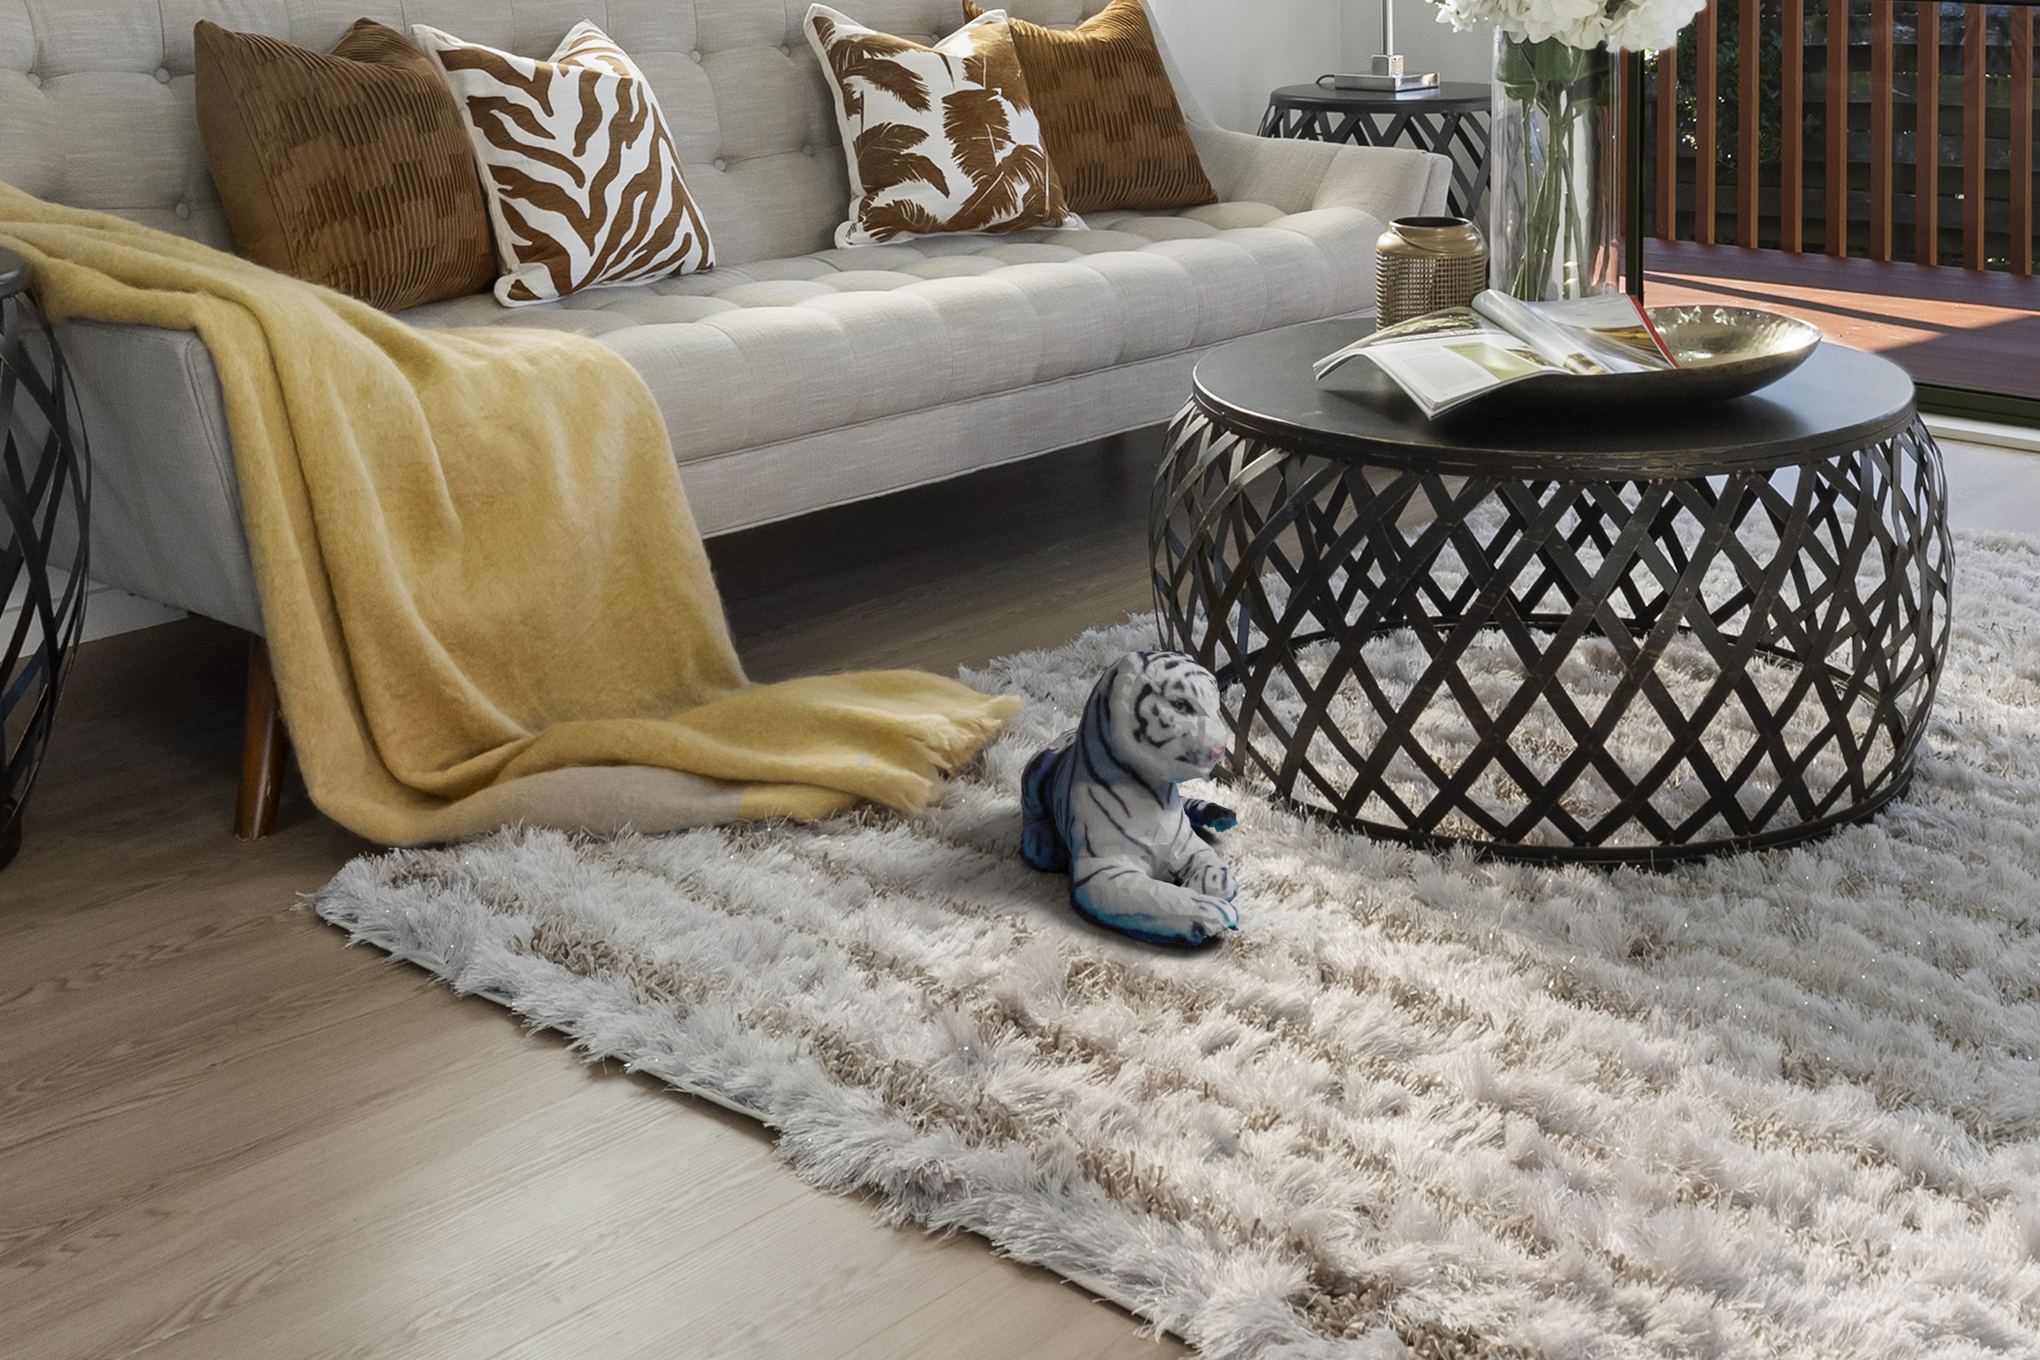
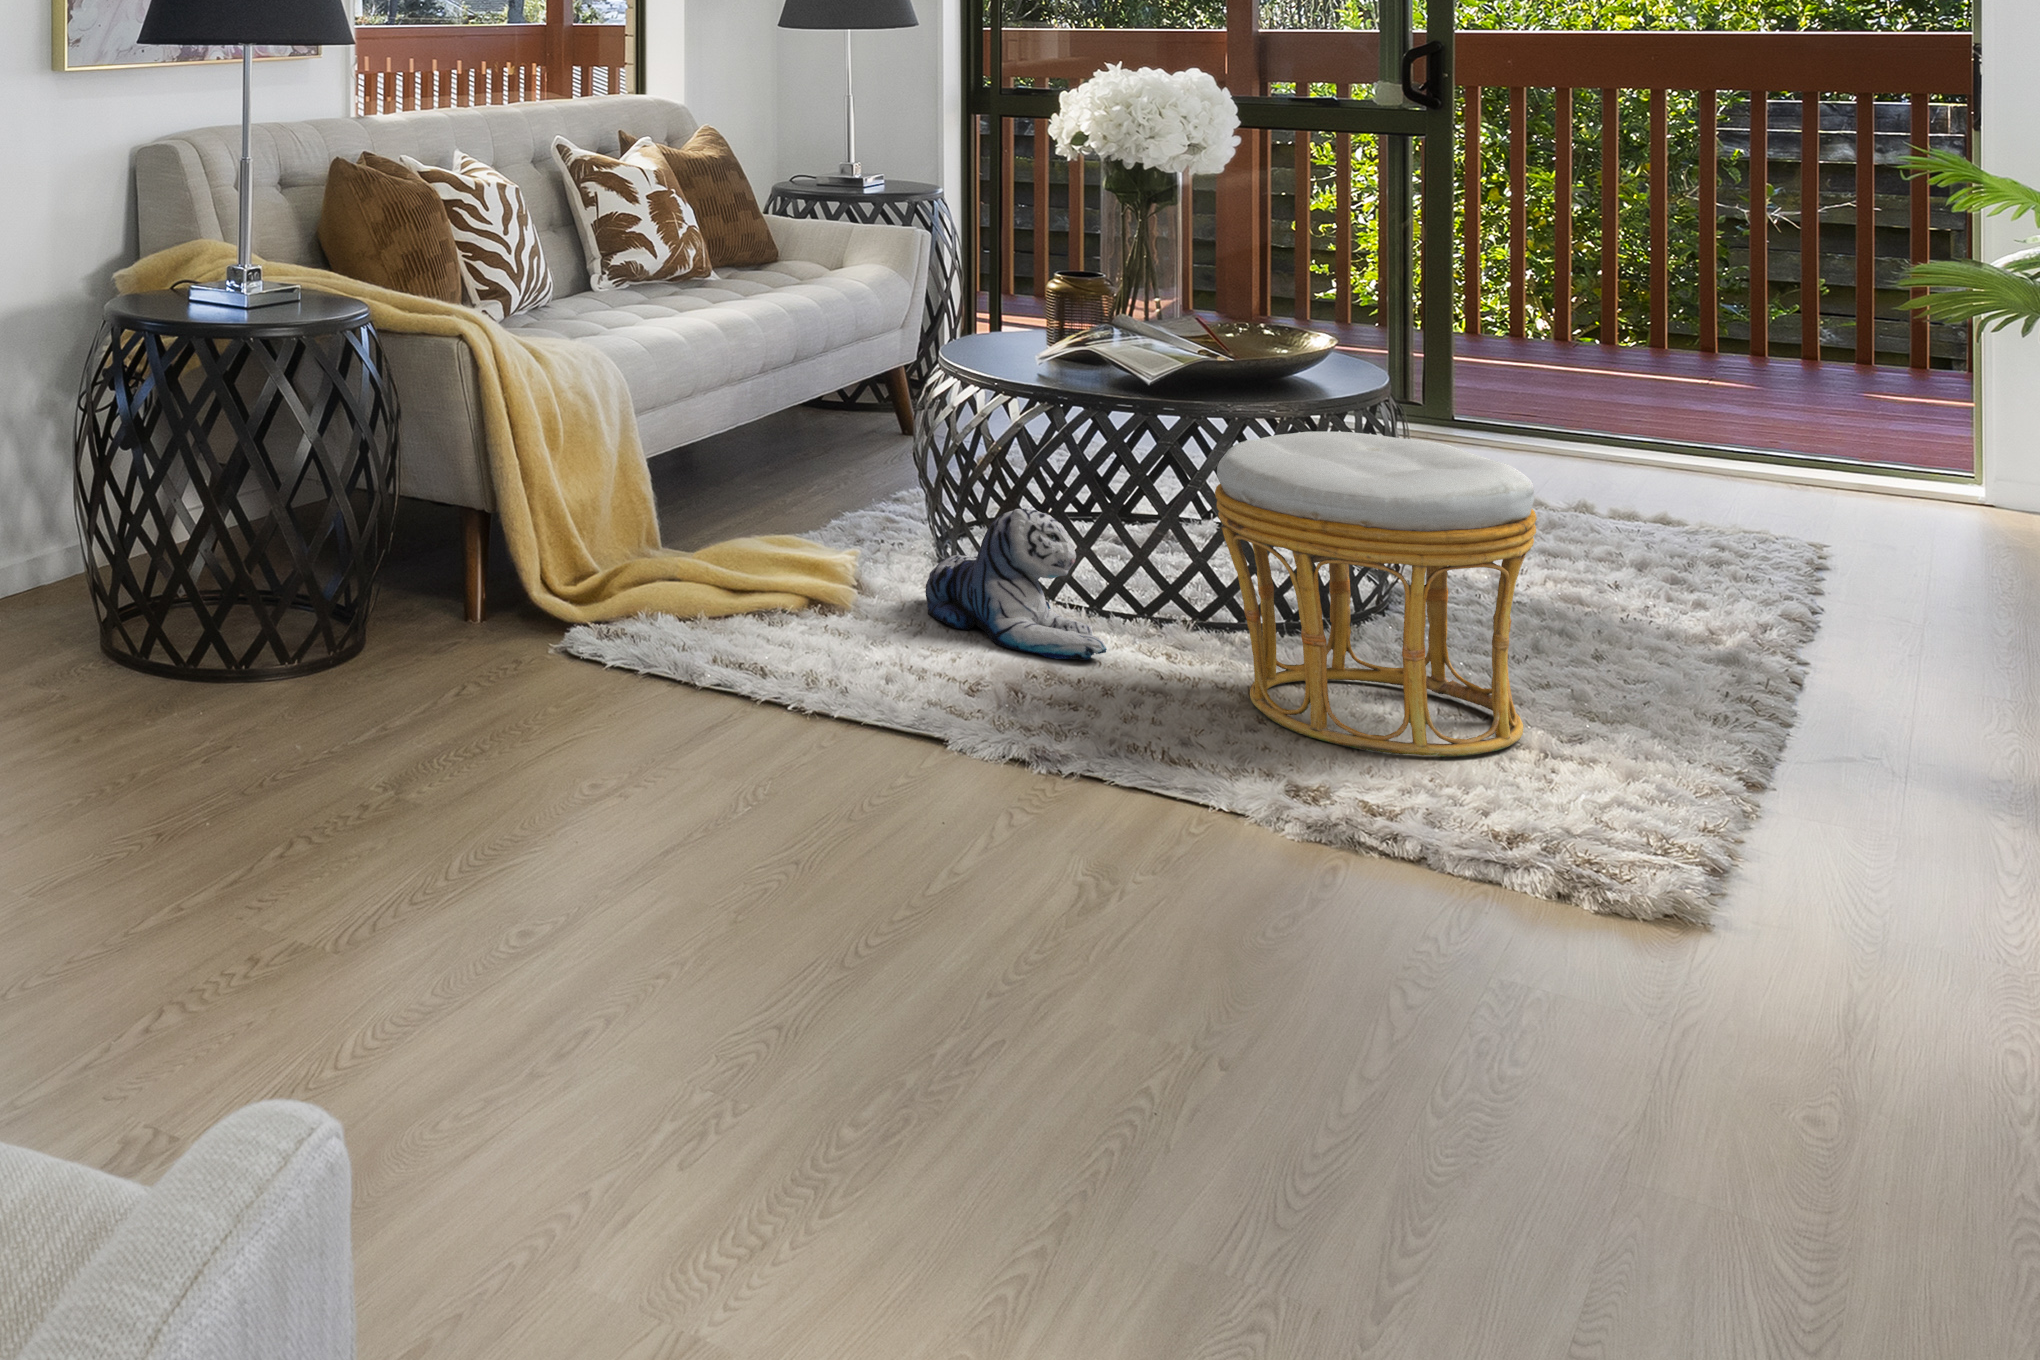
ottoman: none [1348,518,1917,1206] -> present [1215,431,1537,757]

